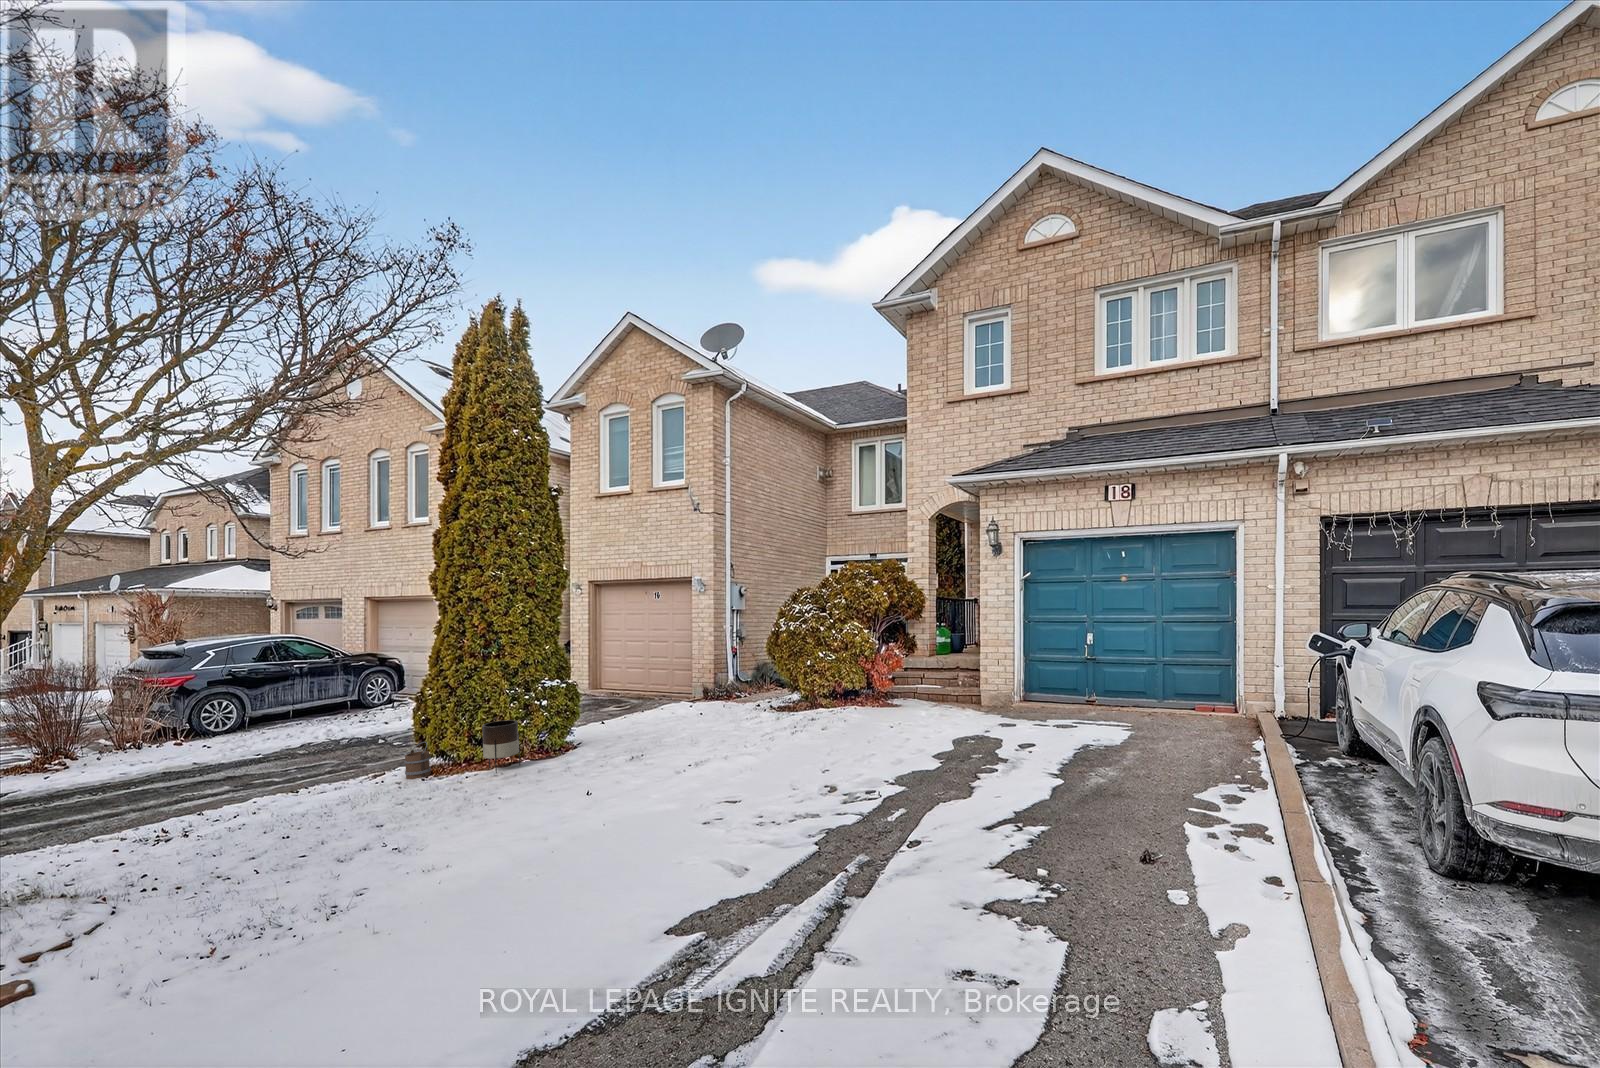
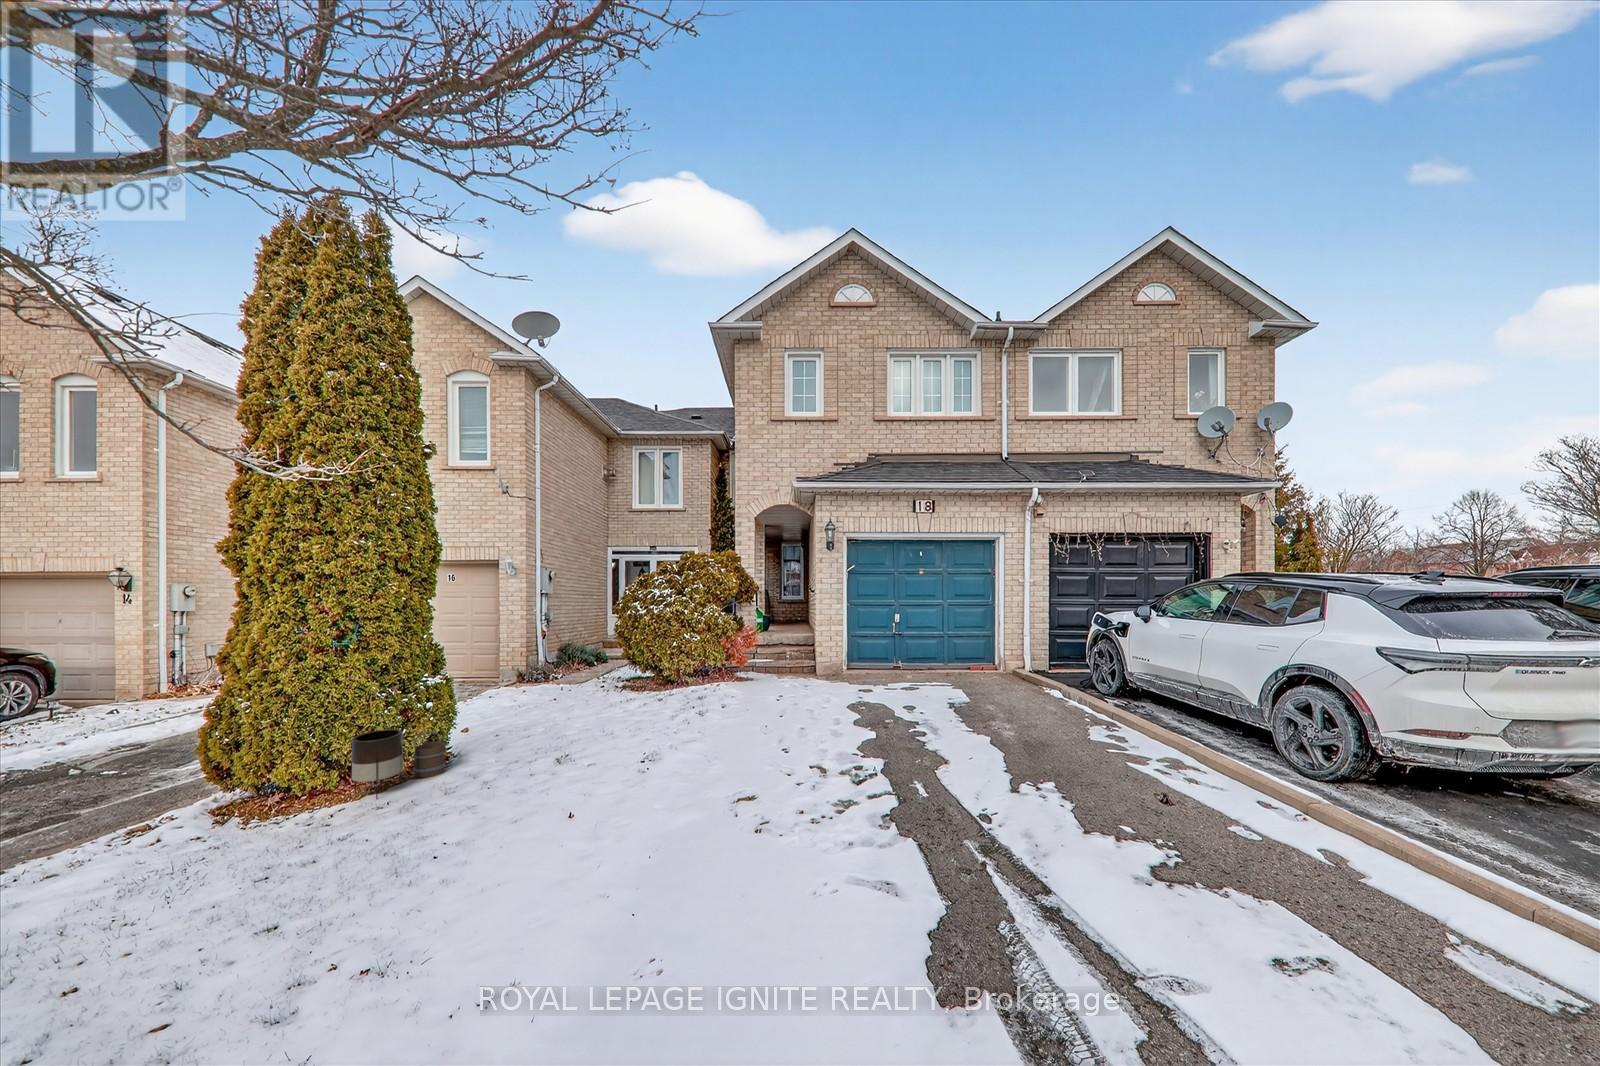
bucket: present [404,742,431,779] -> present [414,732,446,778]

